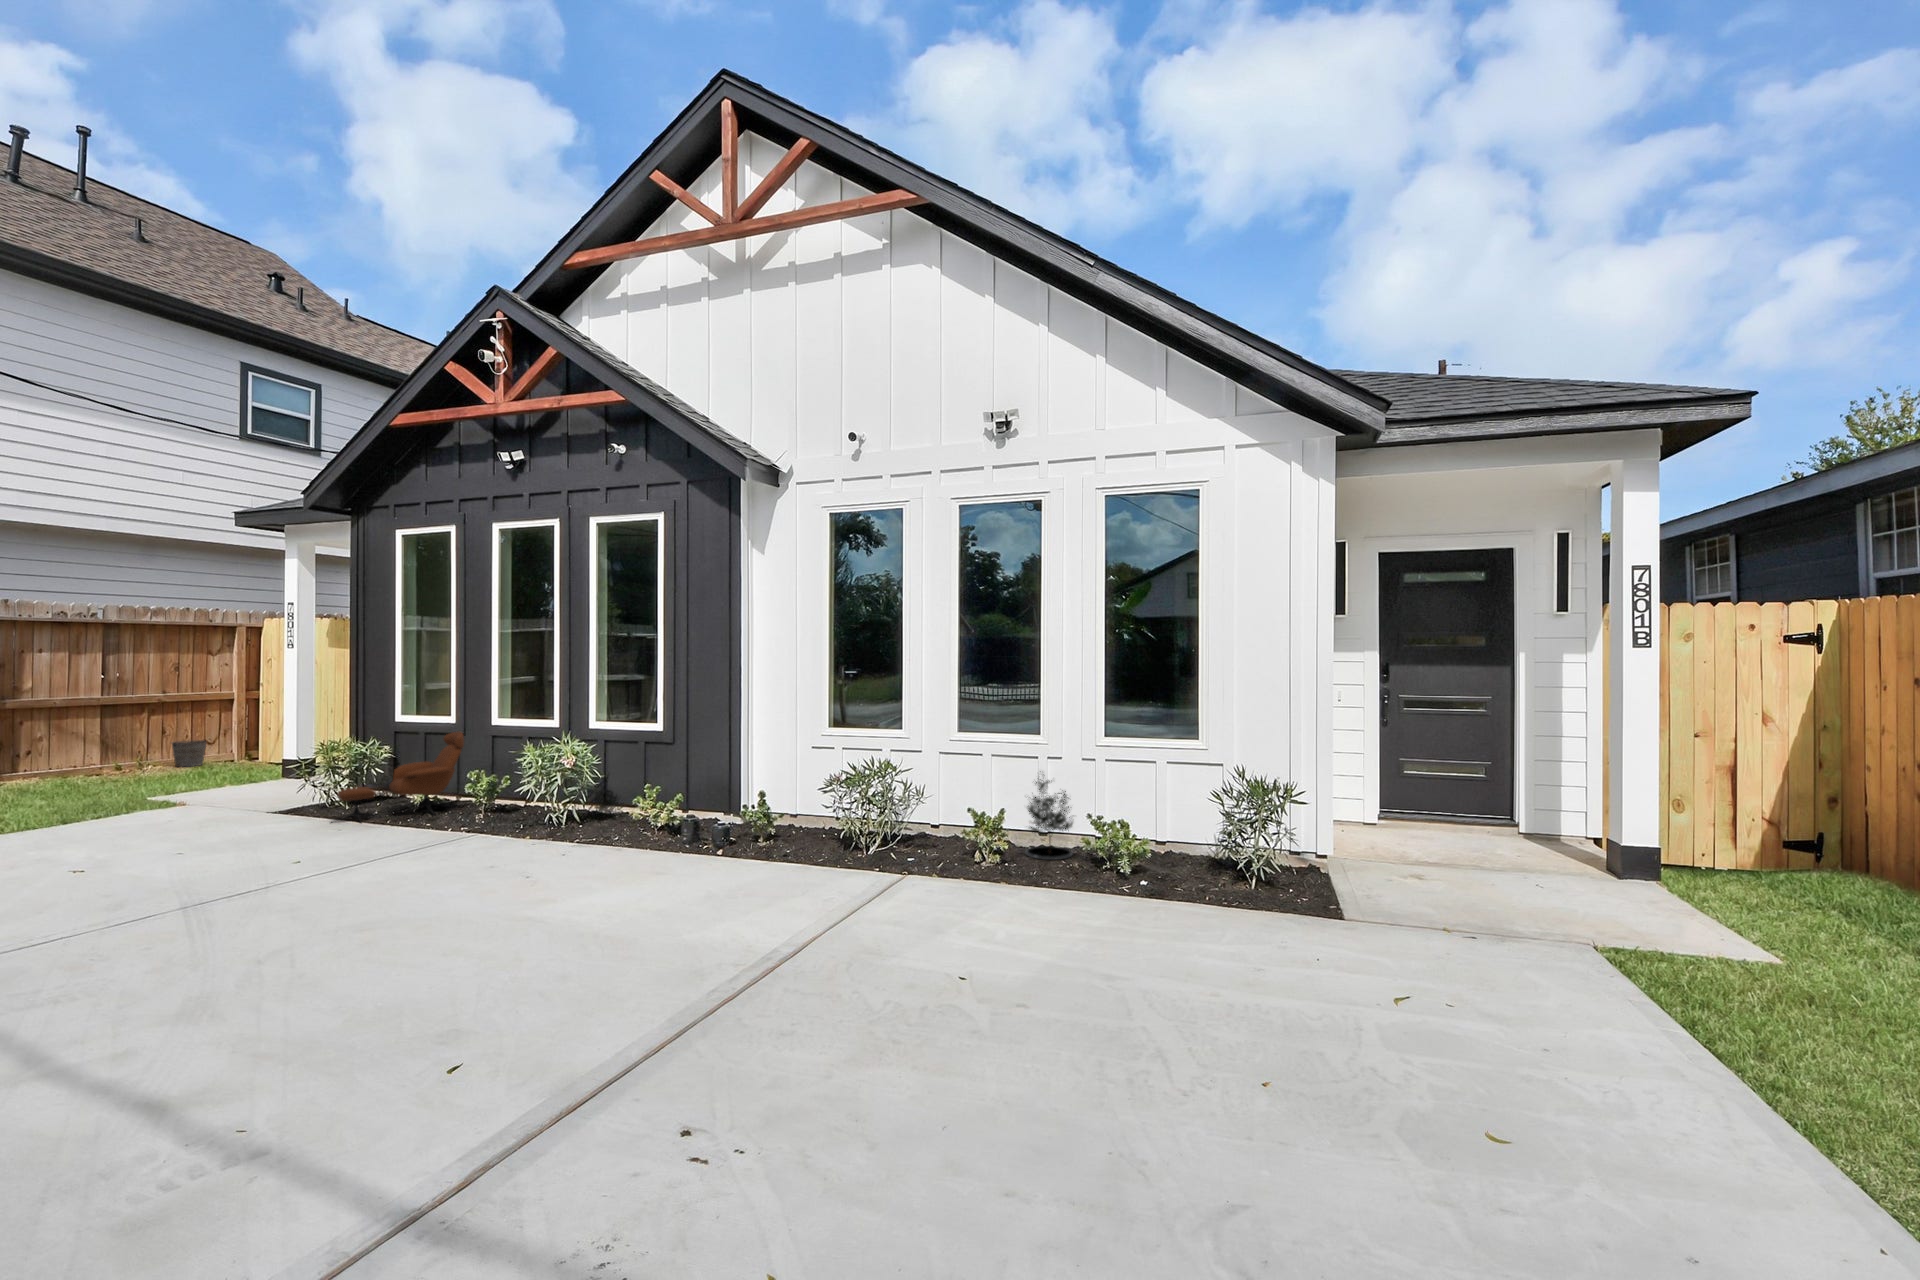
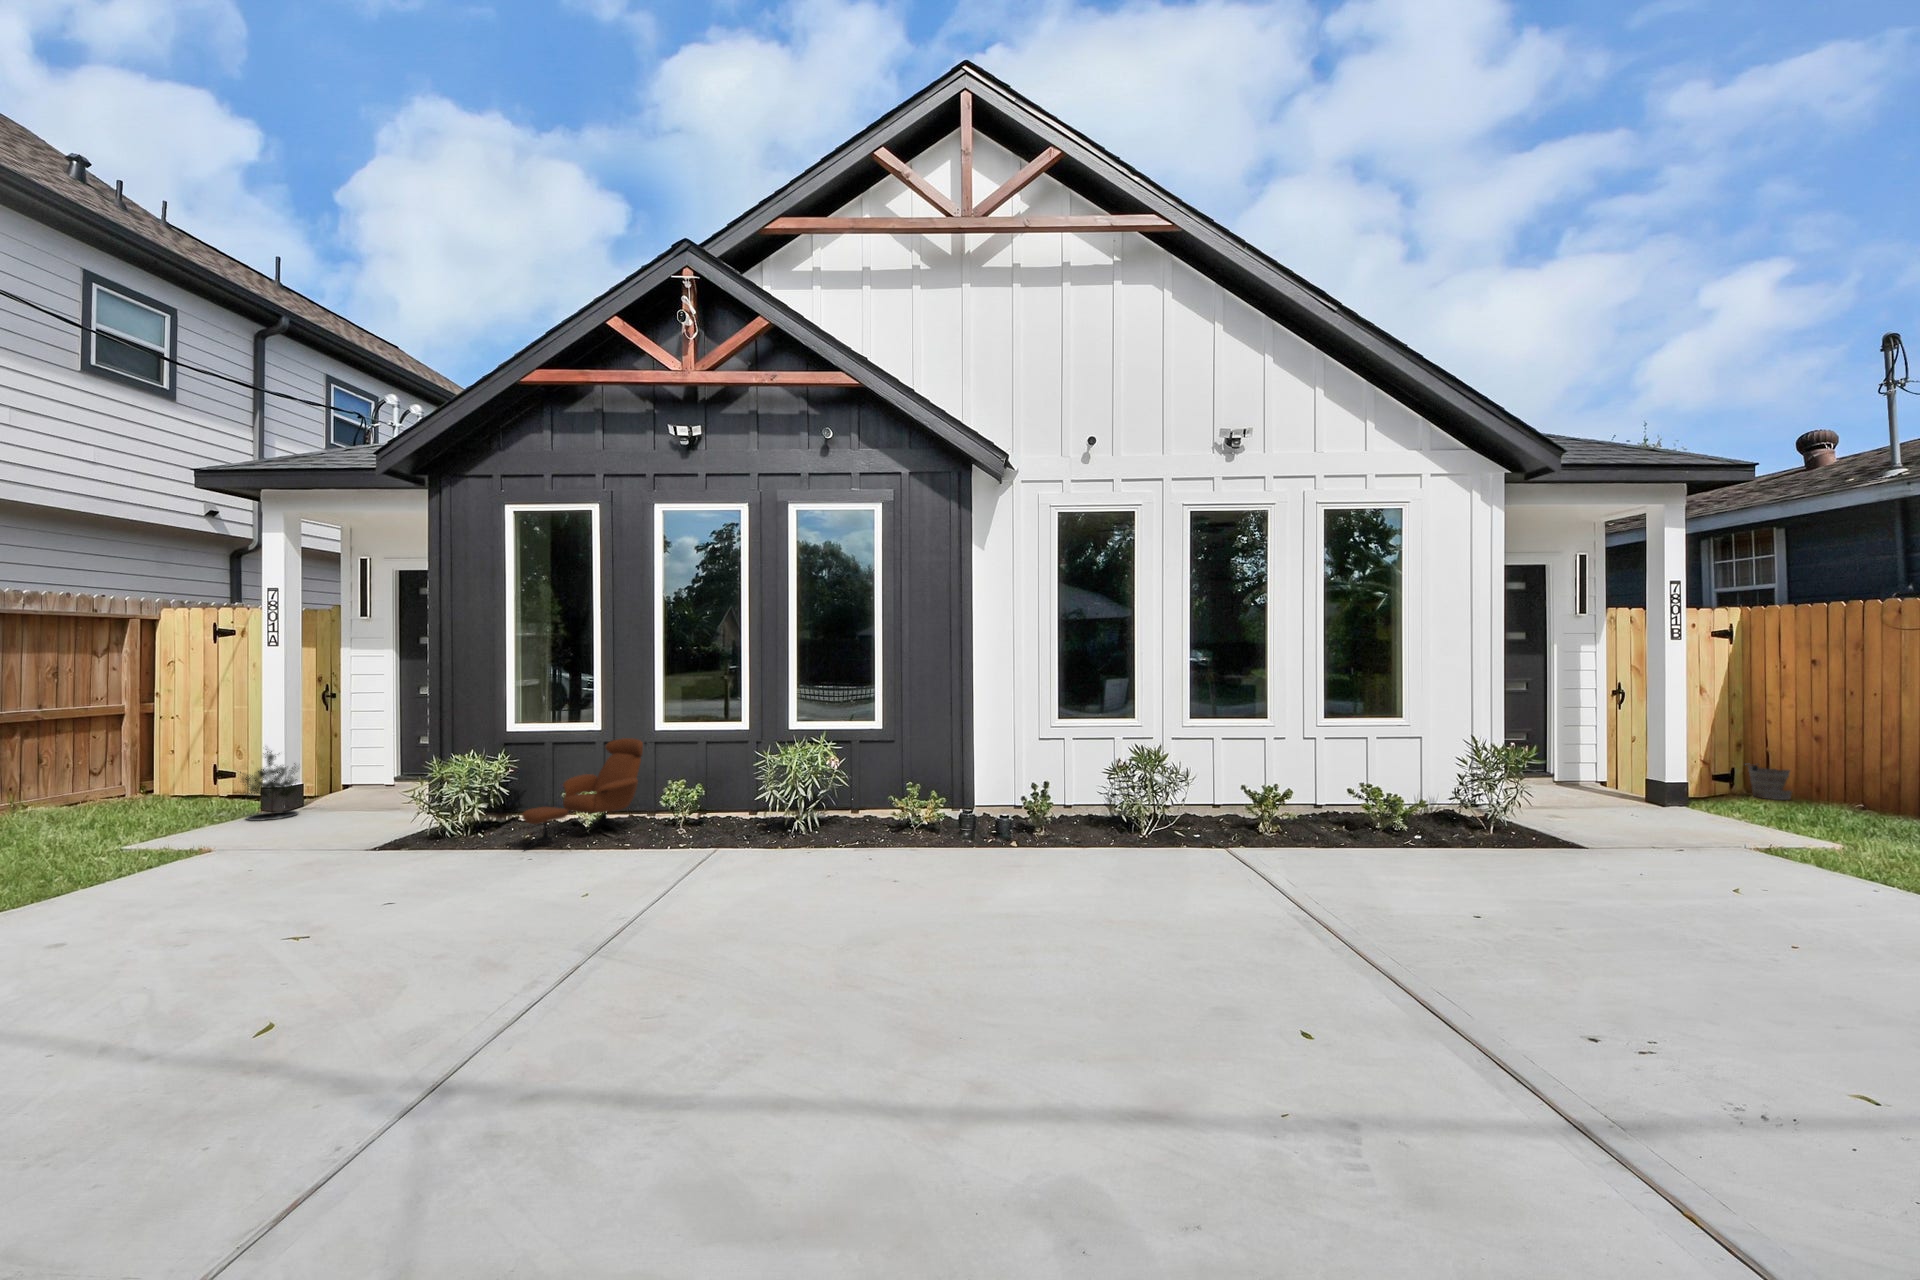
bucket: present [172,740,206,767] -> present [1745,764,1792,800]
potted tree: present [1026,771,1073,860] -> present [240,749,298,821]

